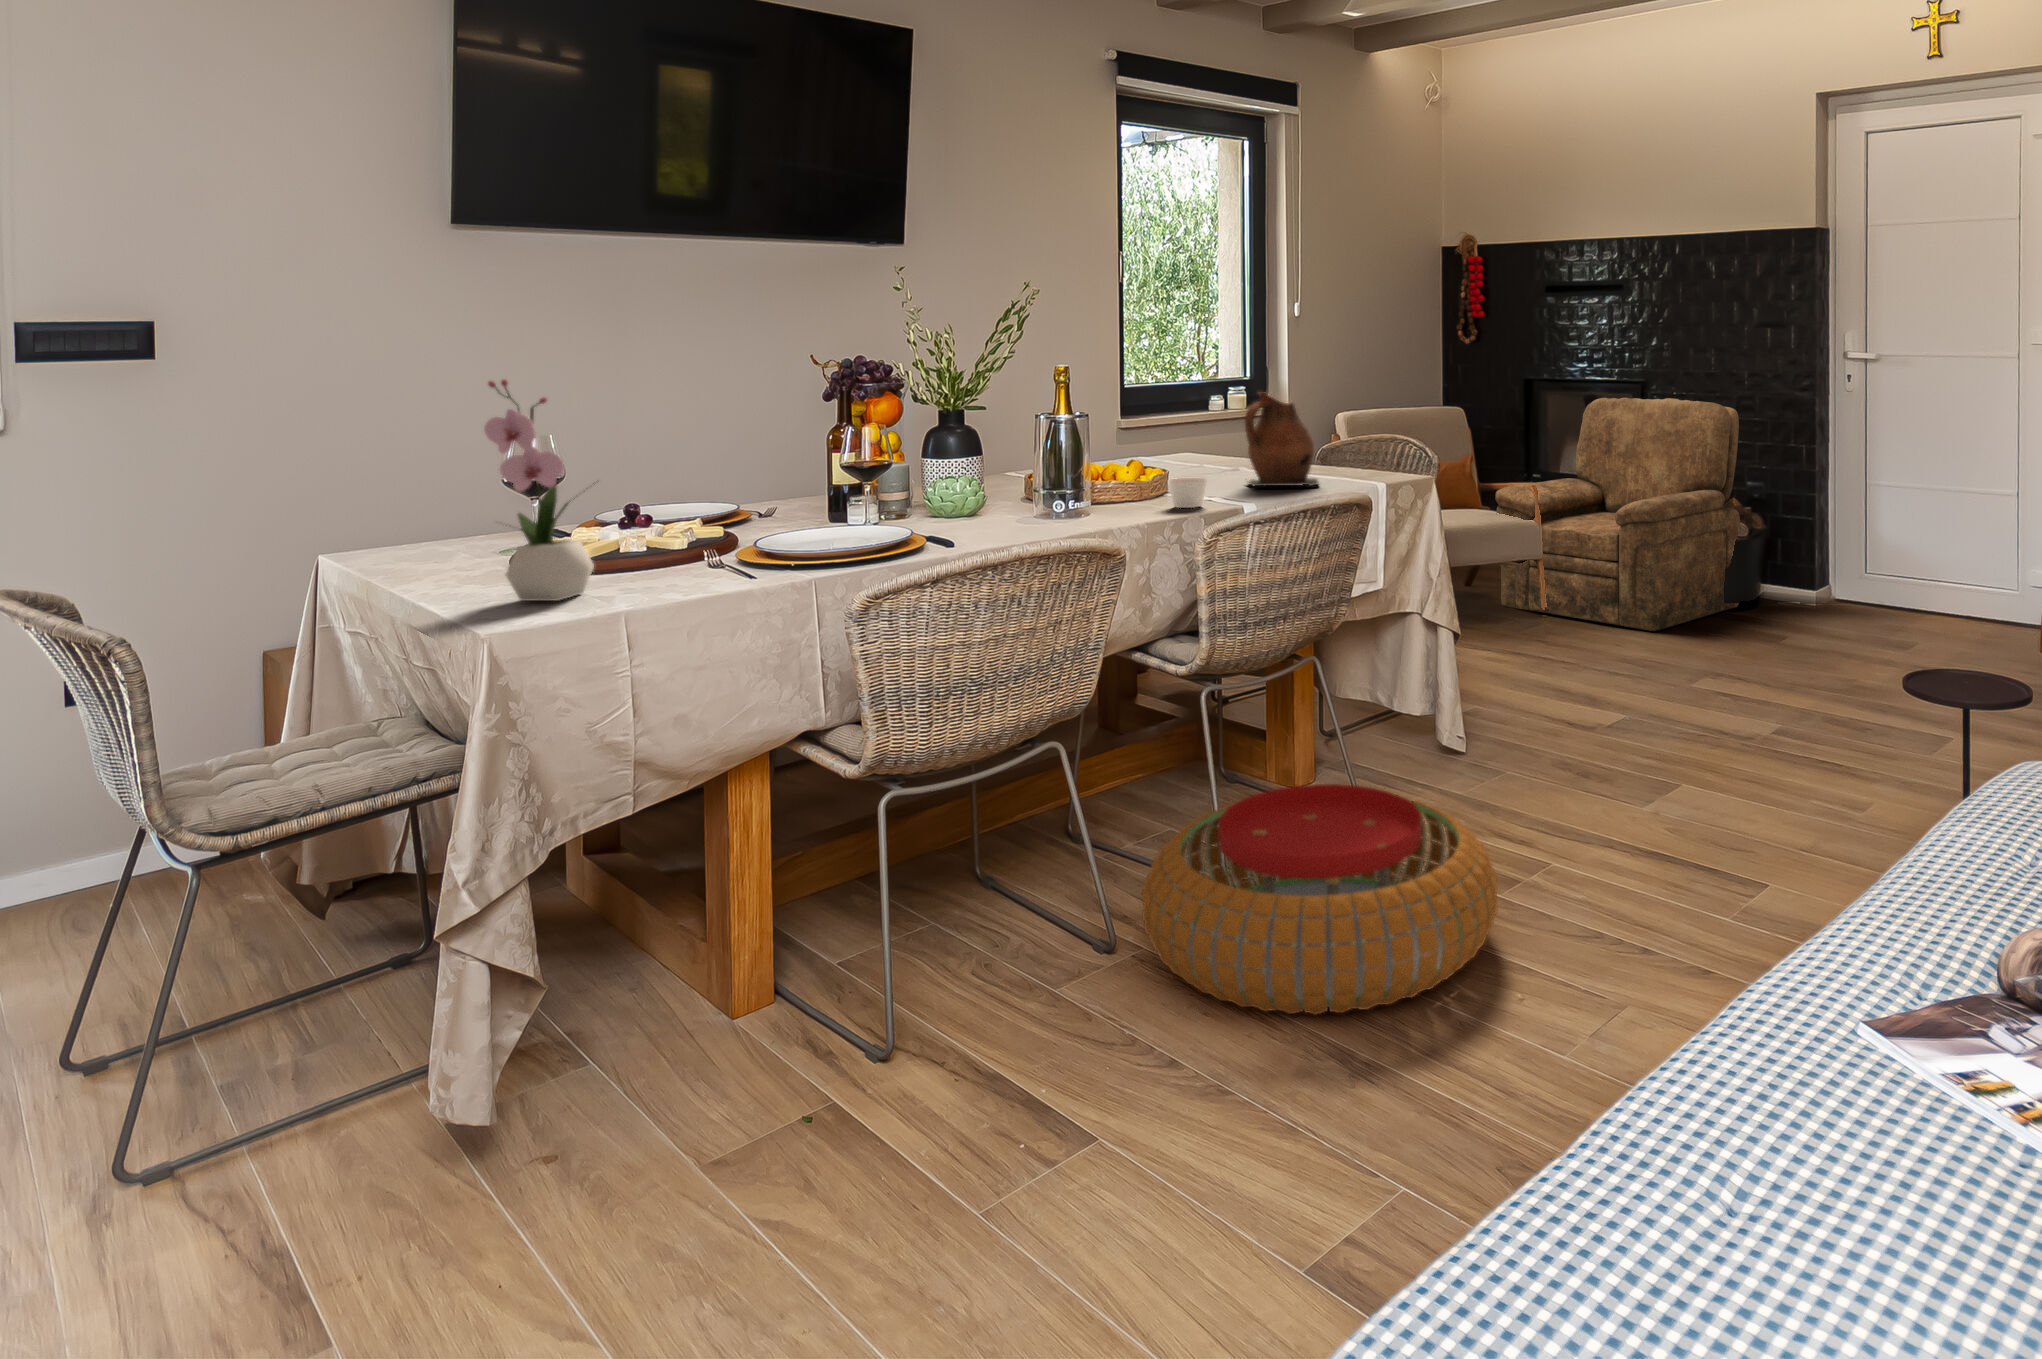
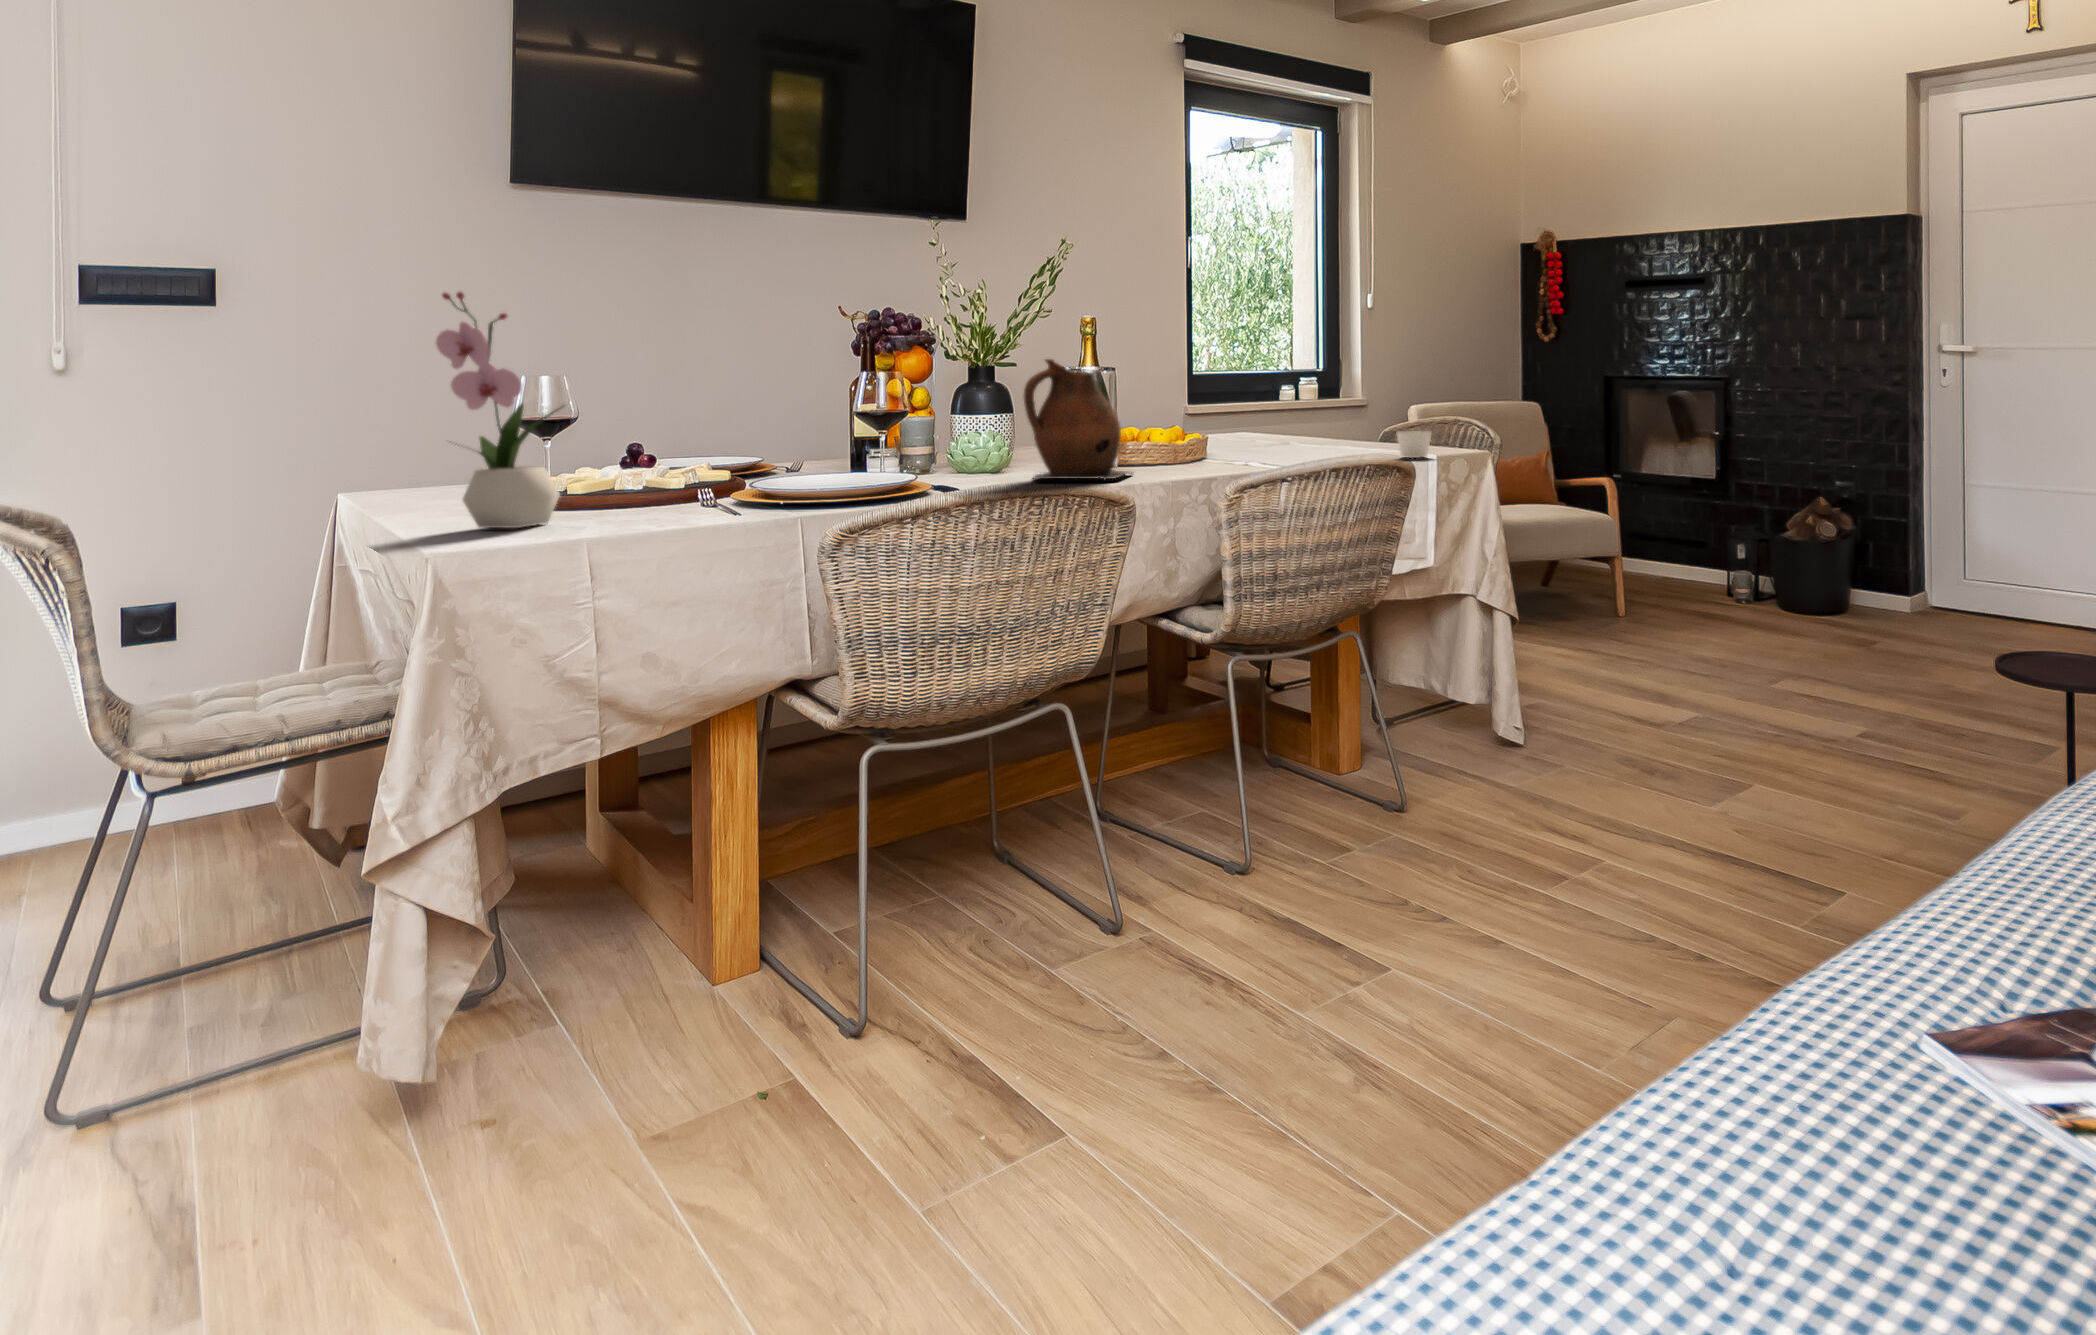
ceramic pitcher: present [1245,393,1319,486] -> present [1024,359,1133,480]
armchair: present [1495,398,1740,631] -> none [1569,393,1823,629]
candle: present [1169,478,1207,508] -> present [1397,431,1431,458]
pouf: present [1142,784,1497,1014] -> none [1148,759,1532,1002]

